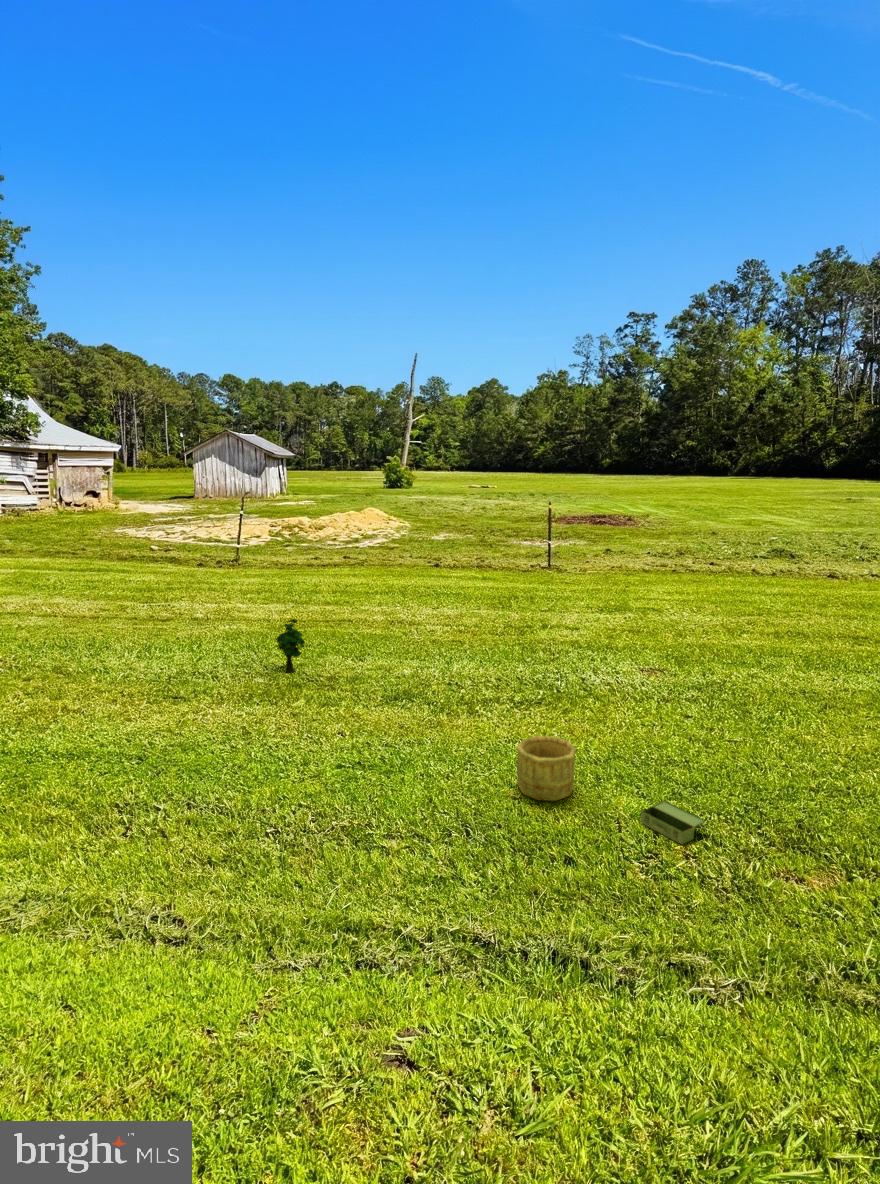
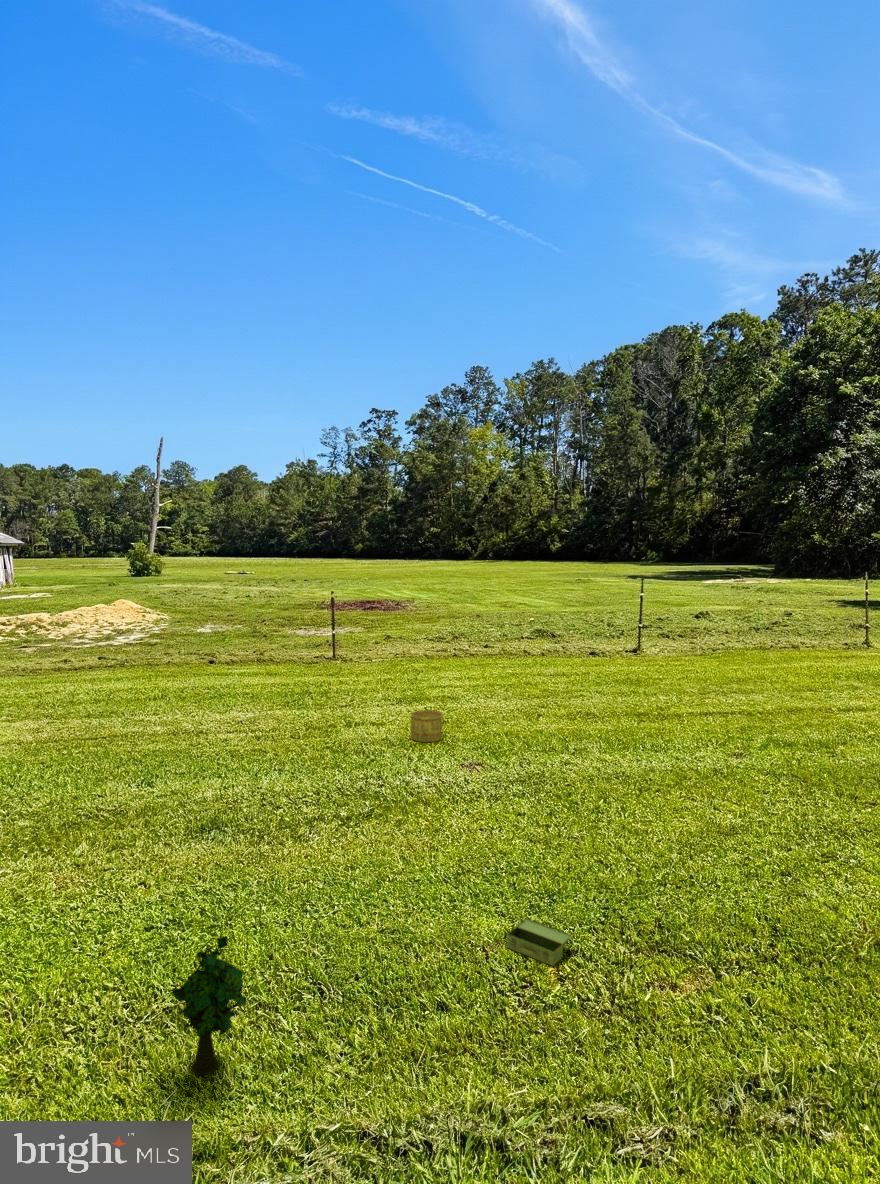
decorative plant: present [275,619,305,673] -> present [166,936,247,1075]
wooden bucket: present [516,736,577,801] -> present [410,710,443,742]

